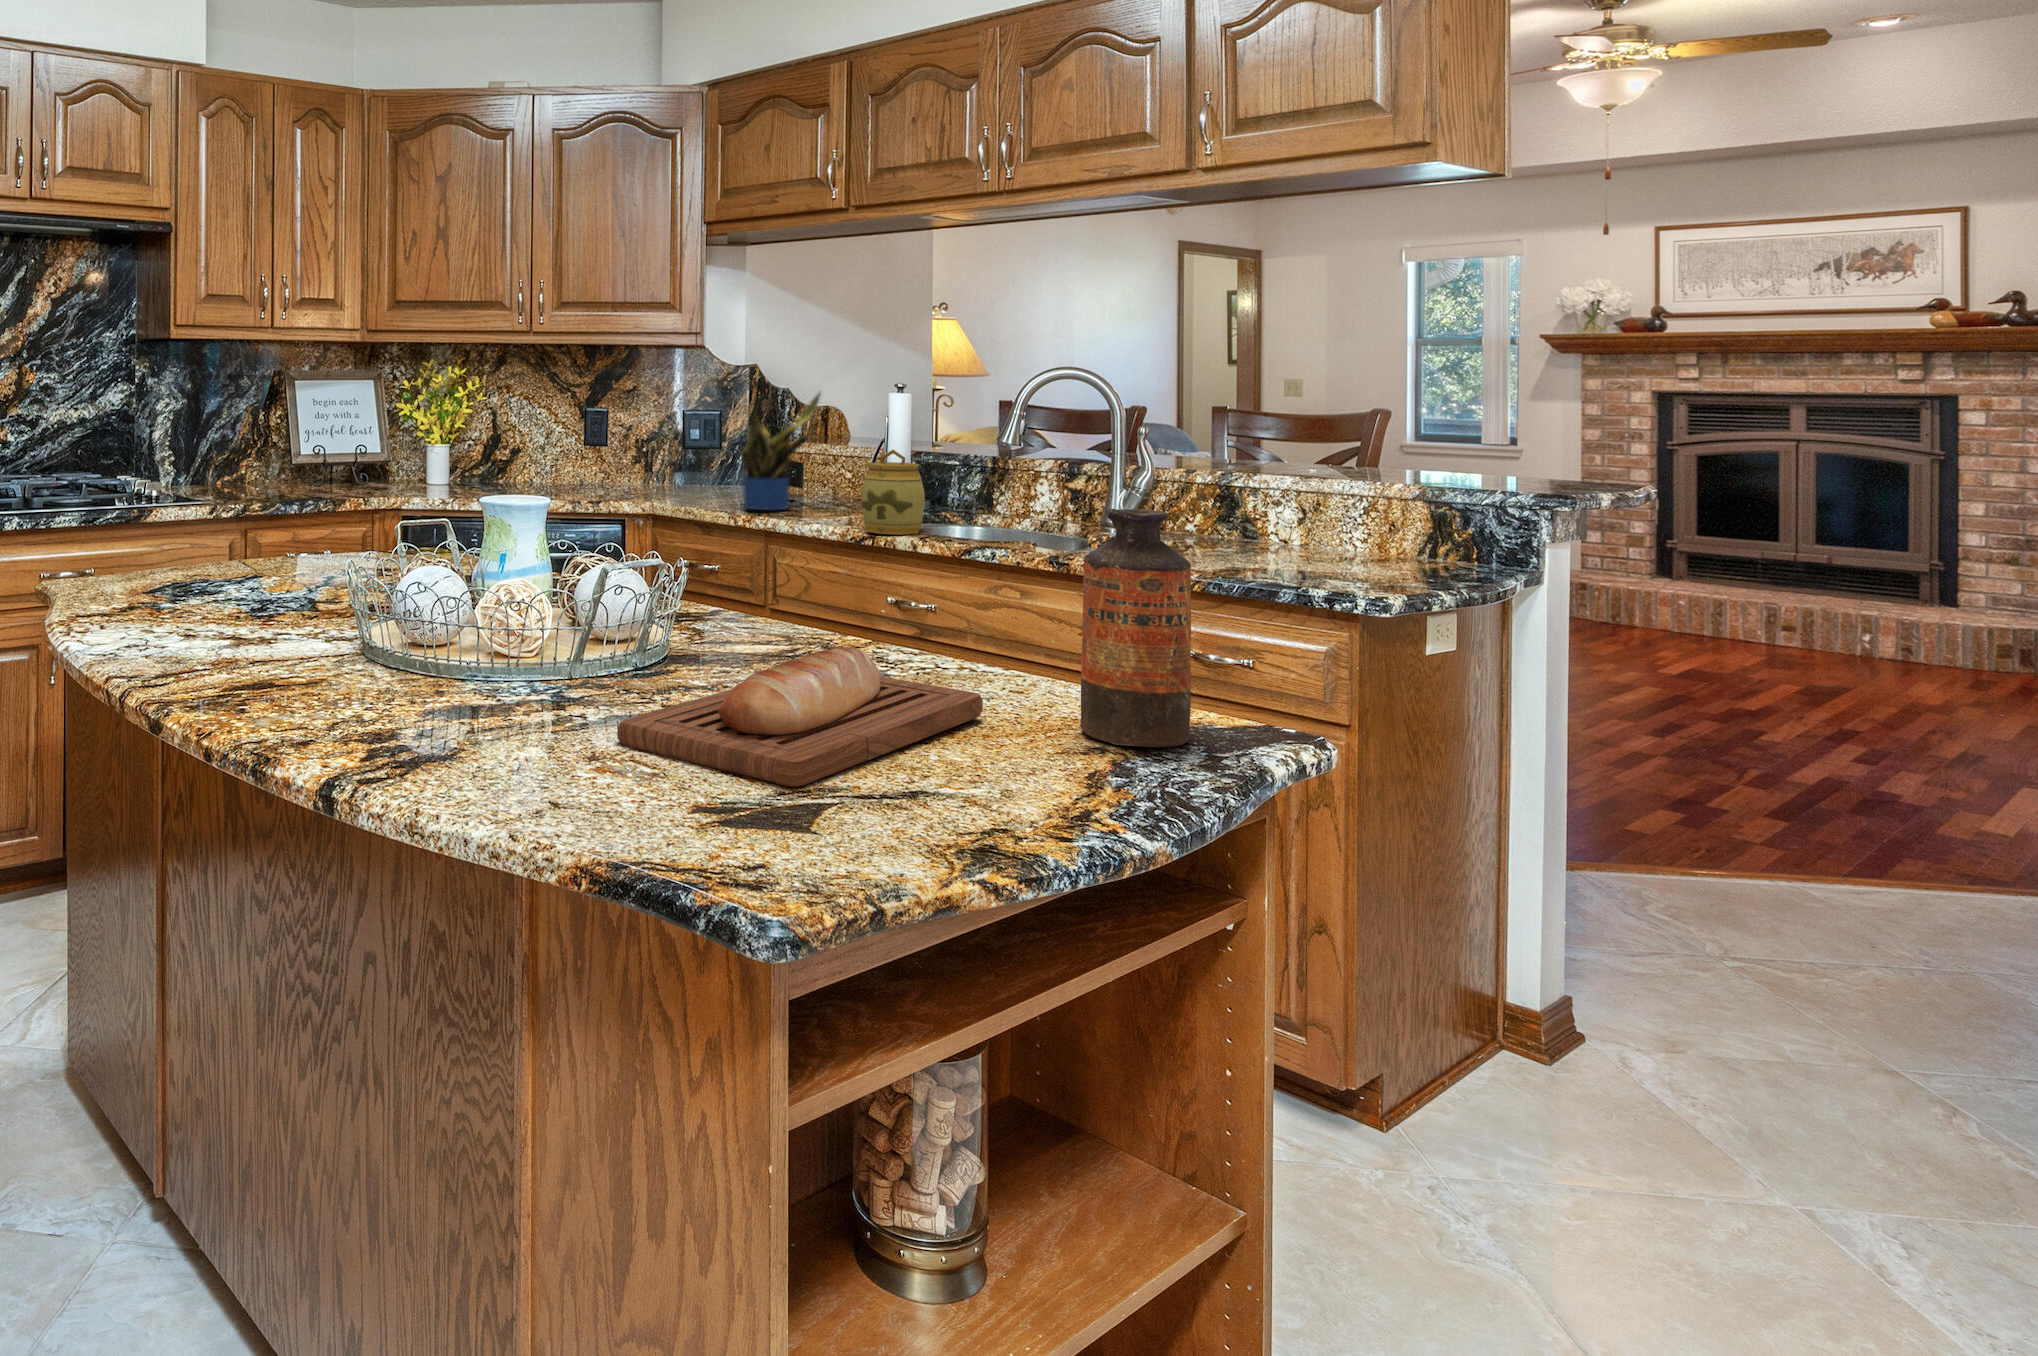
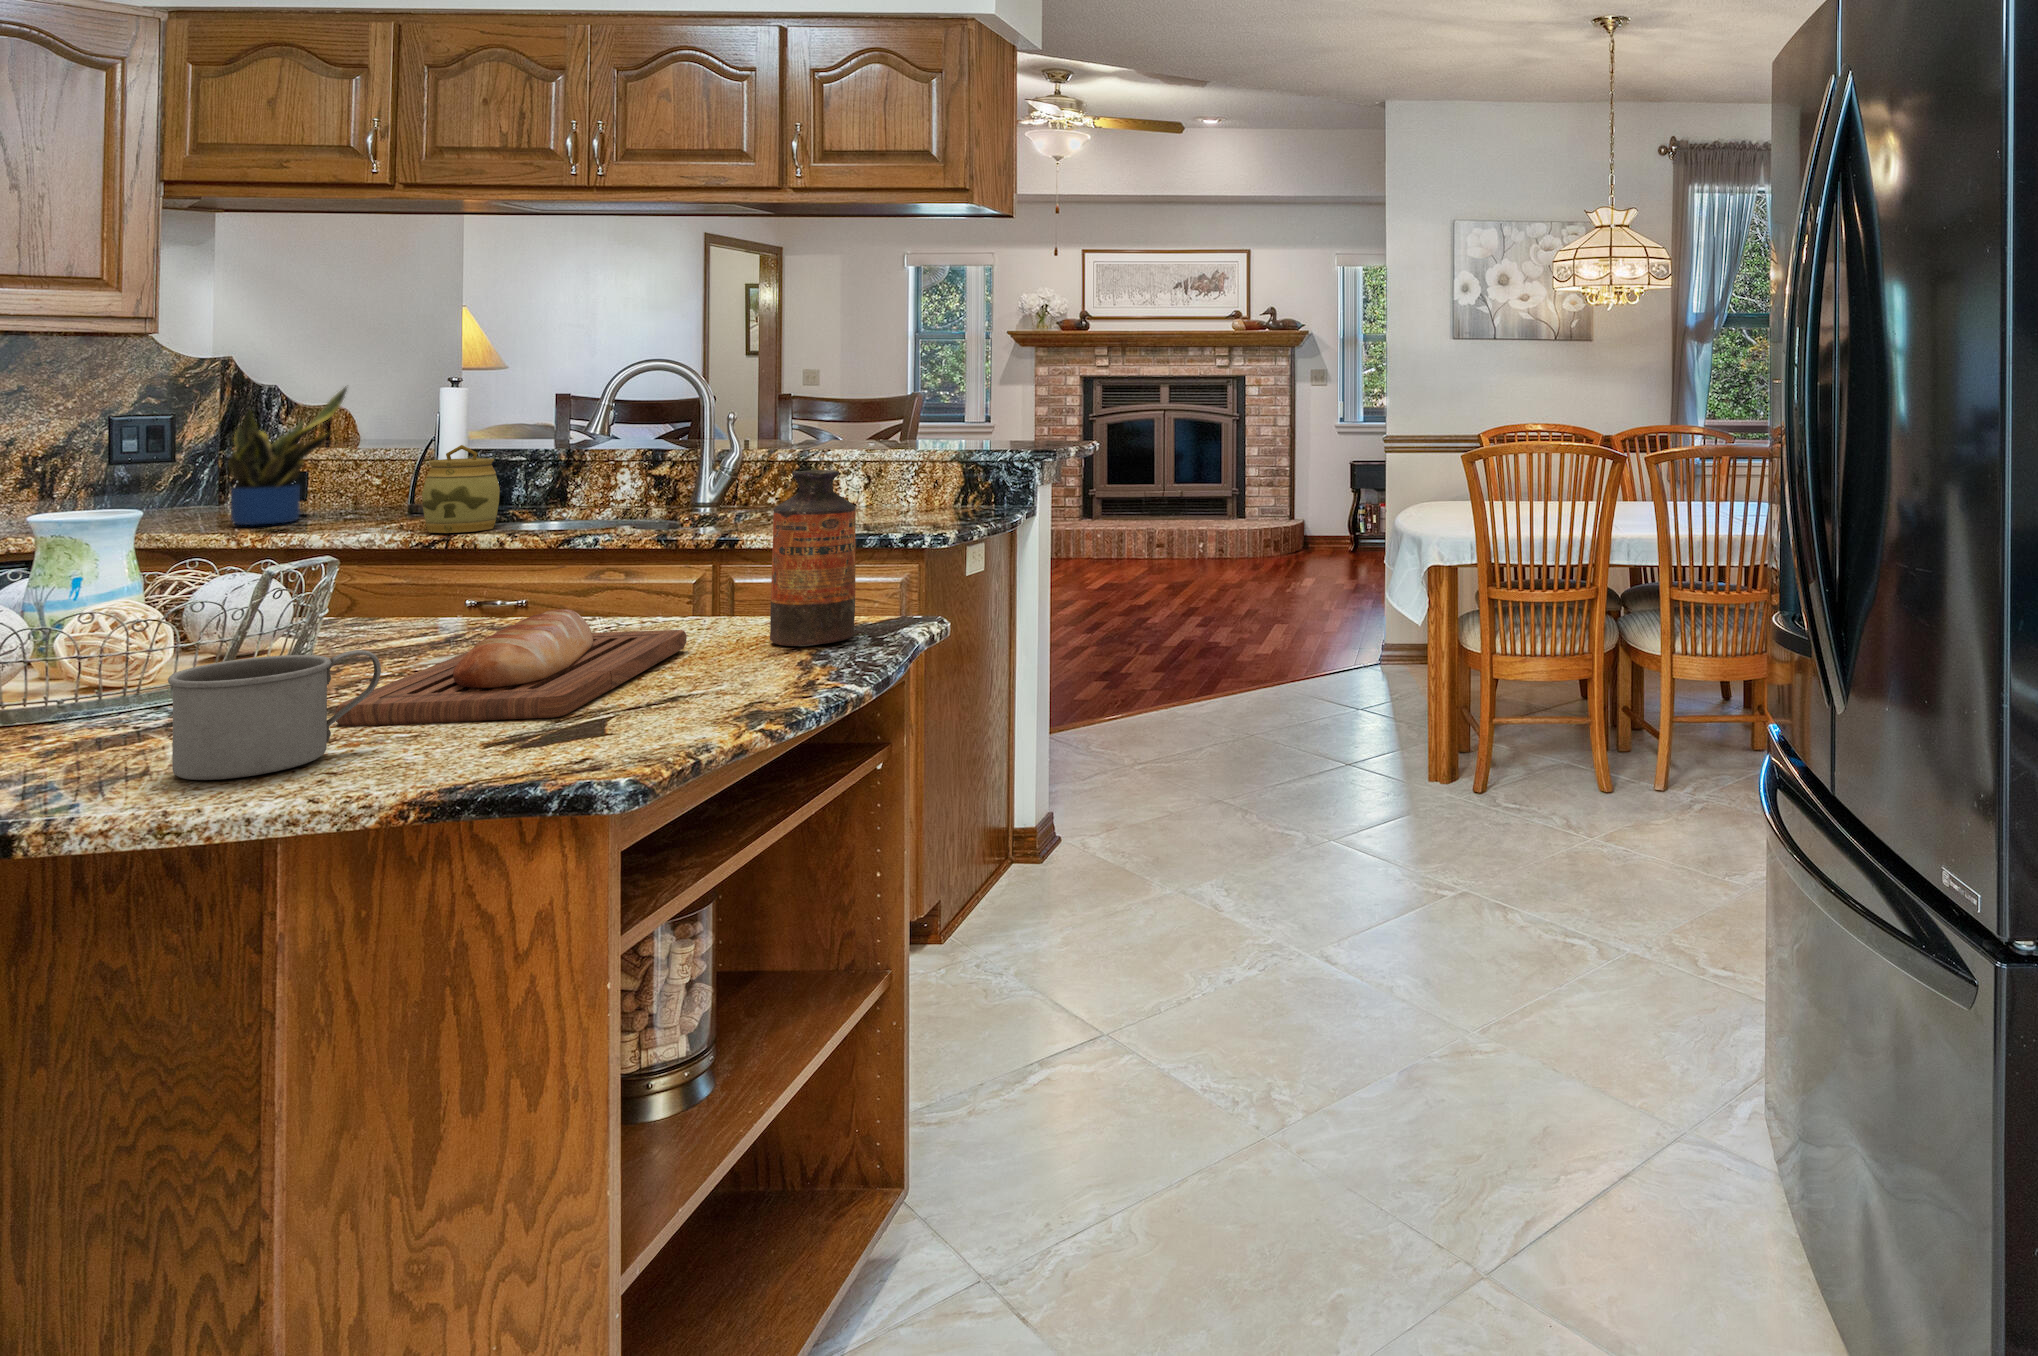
mug: none [458,662,624,790] -> present [168,650,381,780]

